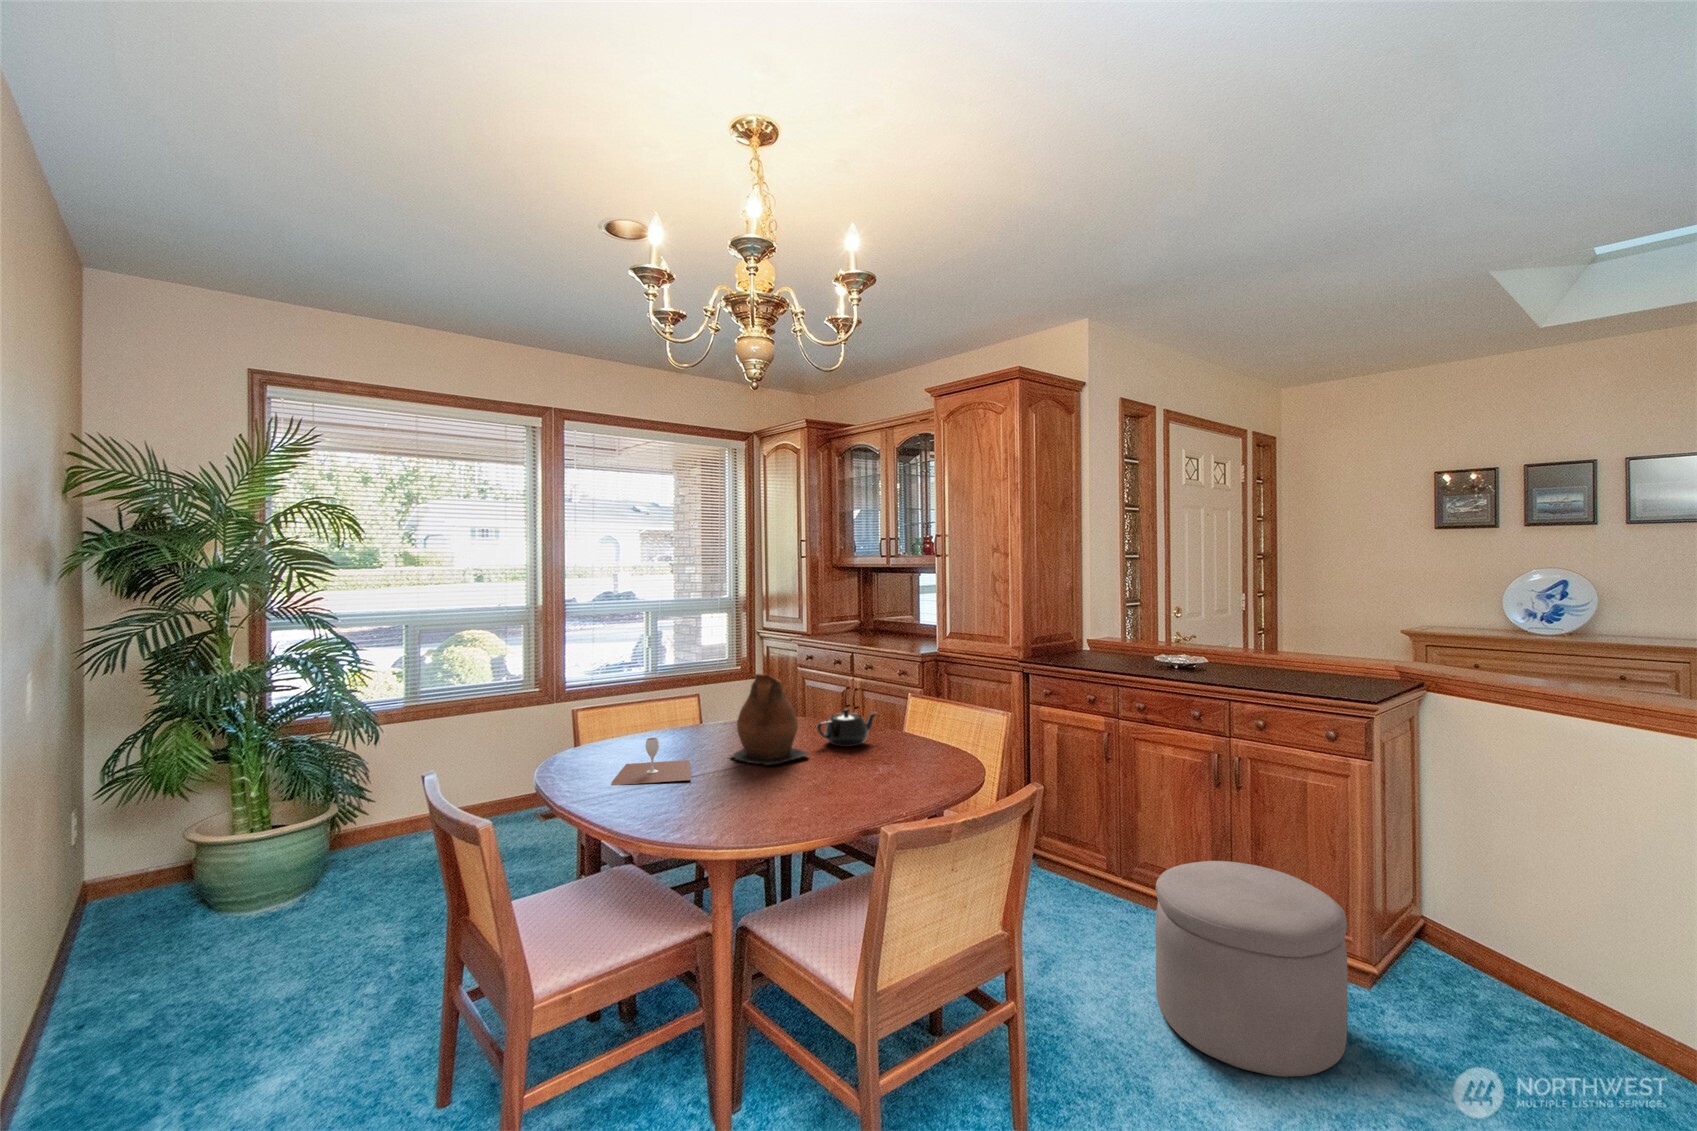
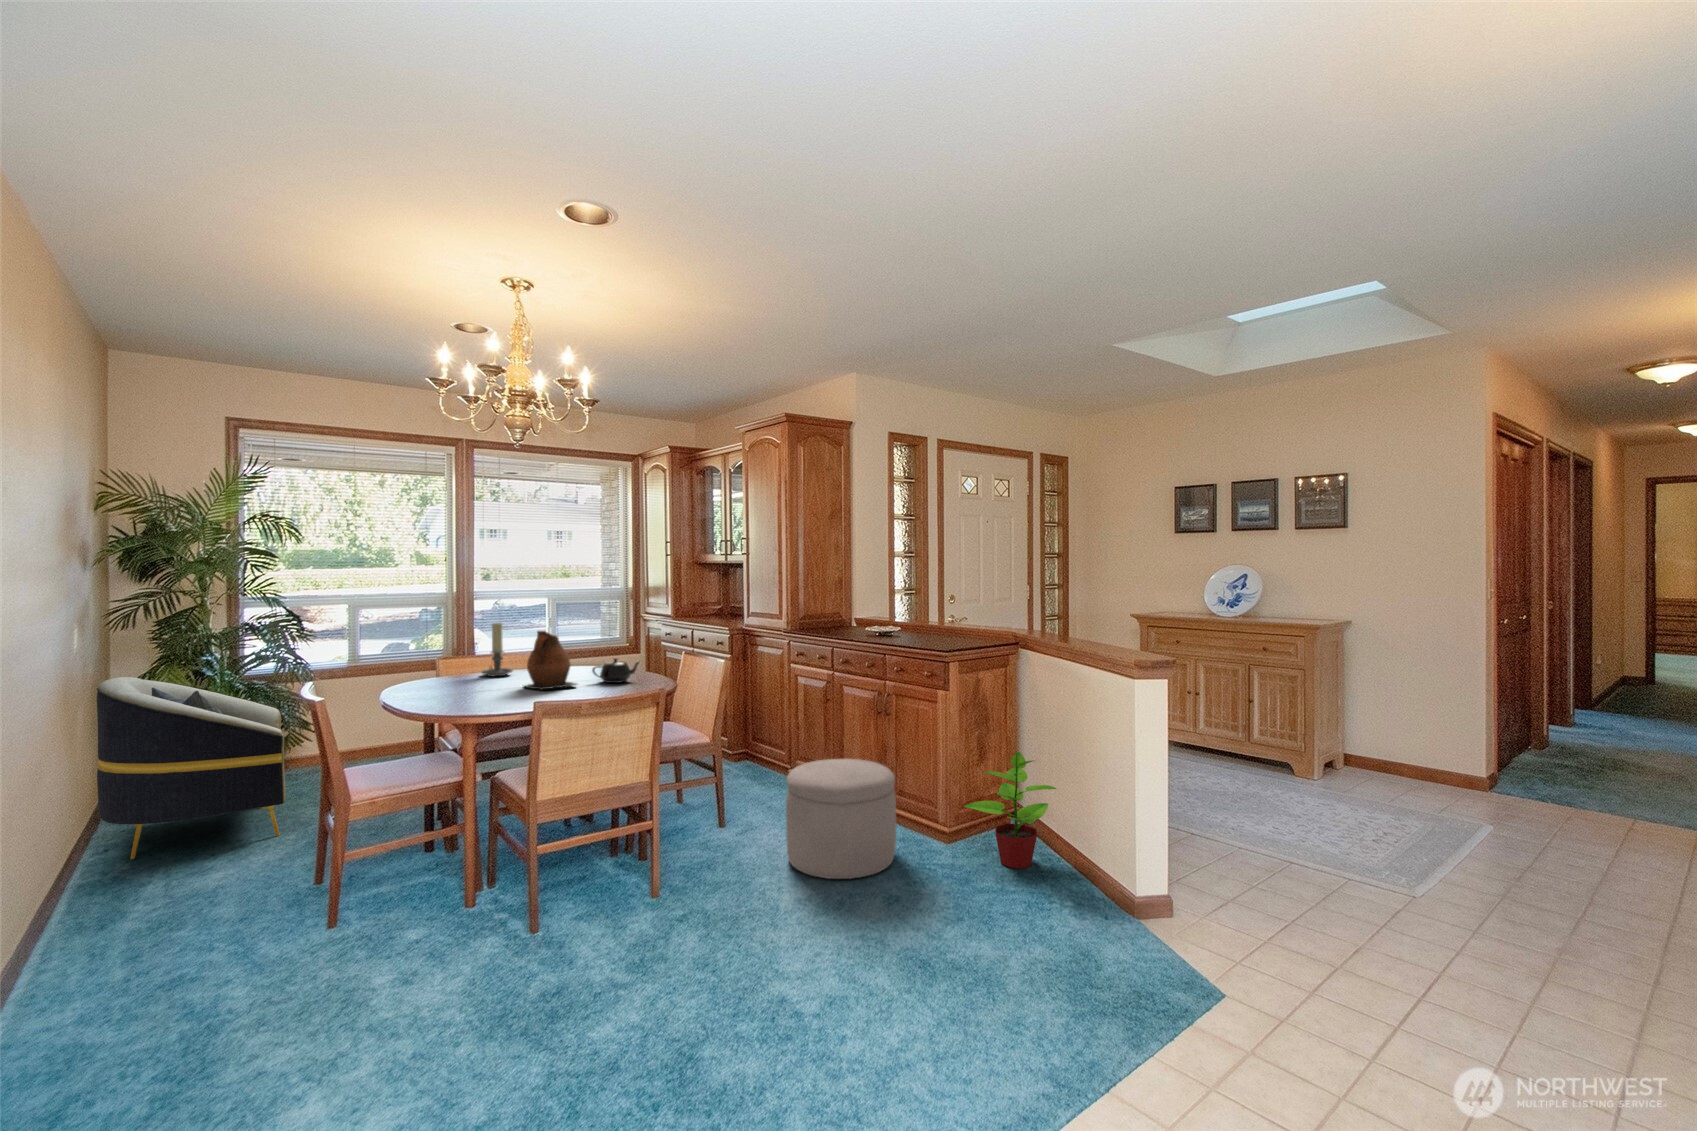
candle holder: none [645,656,688,737] -> present [482,623,513,677]
wine glass: present [611,738,691,785] -> none [427,670,493,697]
armchair: none [70,748,363,1047] -> present [97,677,286,859]
potted plant: none [1424,855,1606,1044] -> present [964,752,1056,869]

